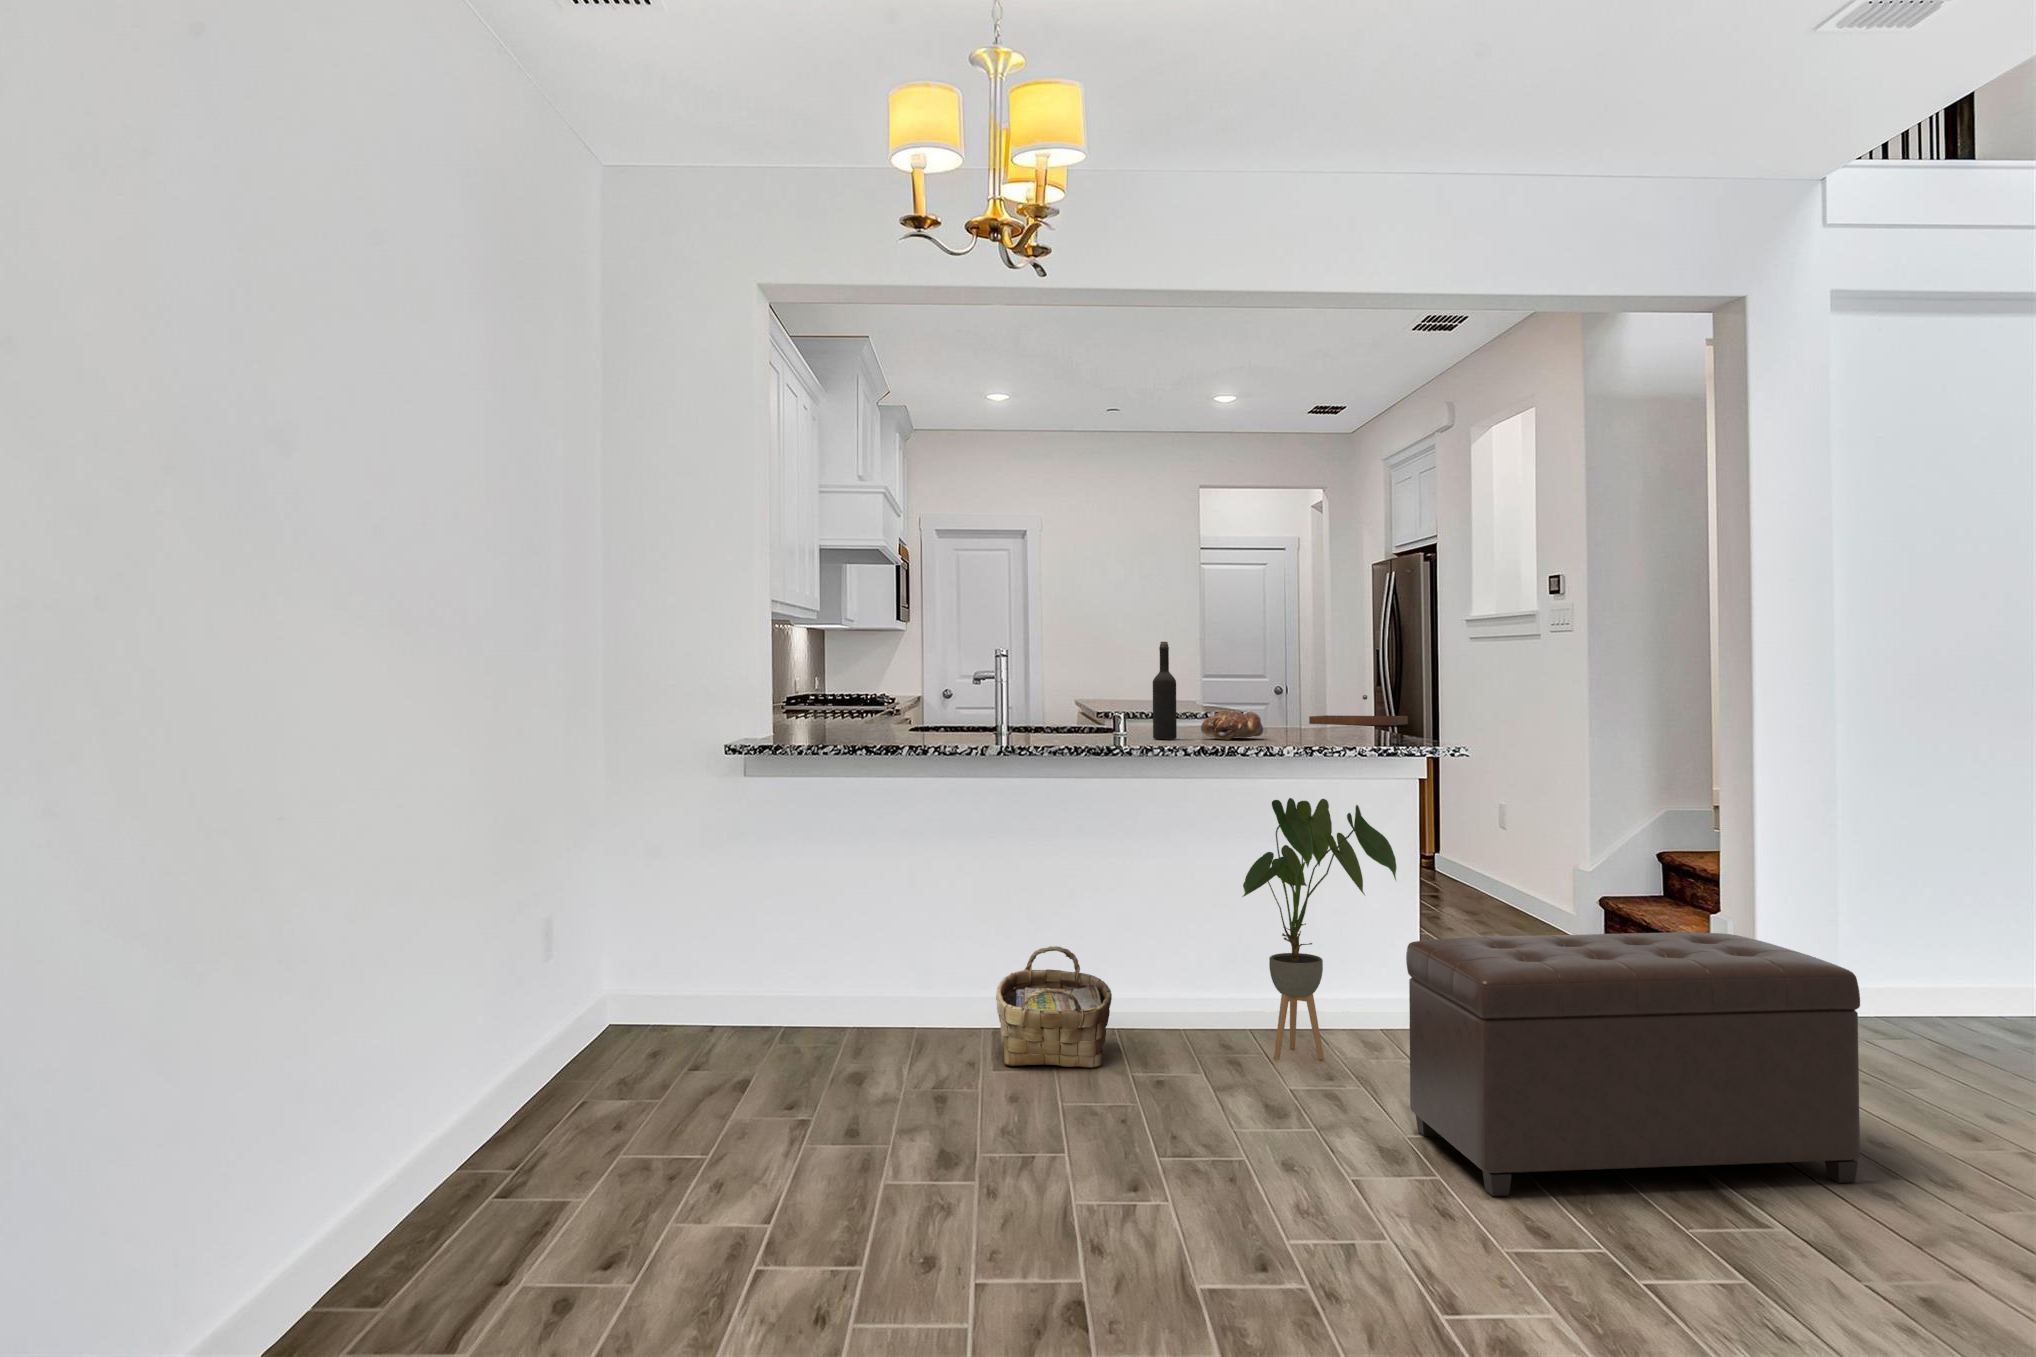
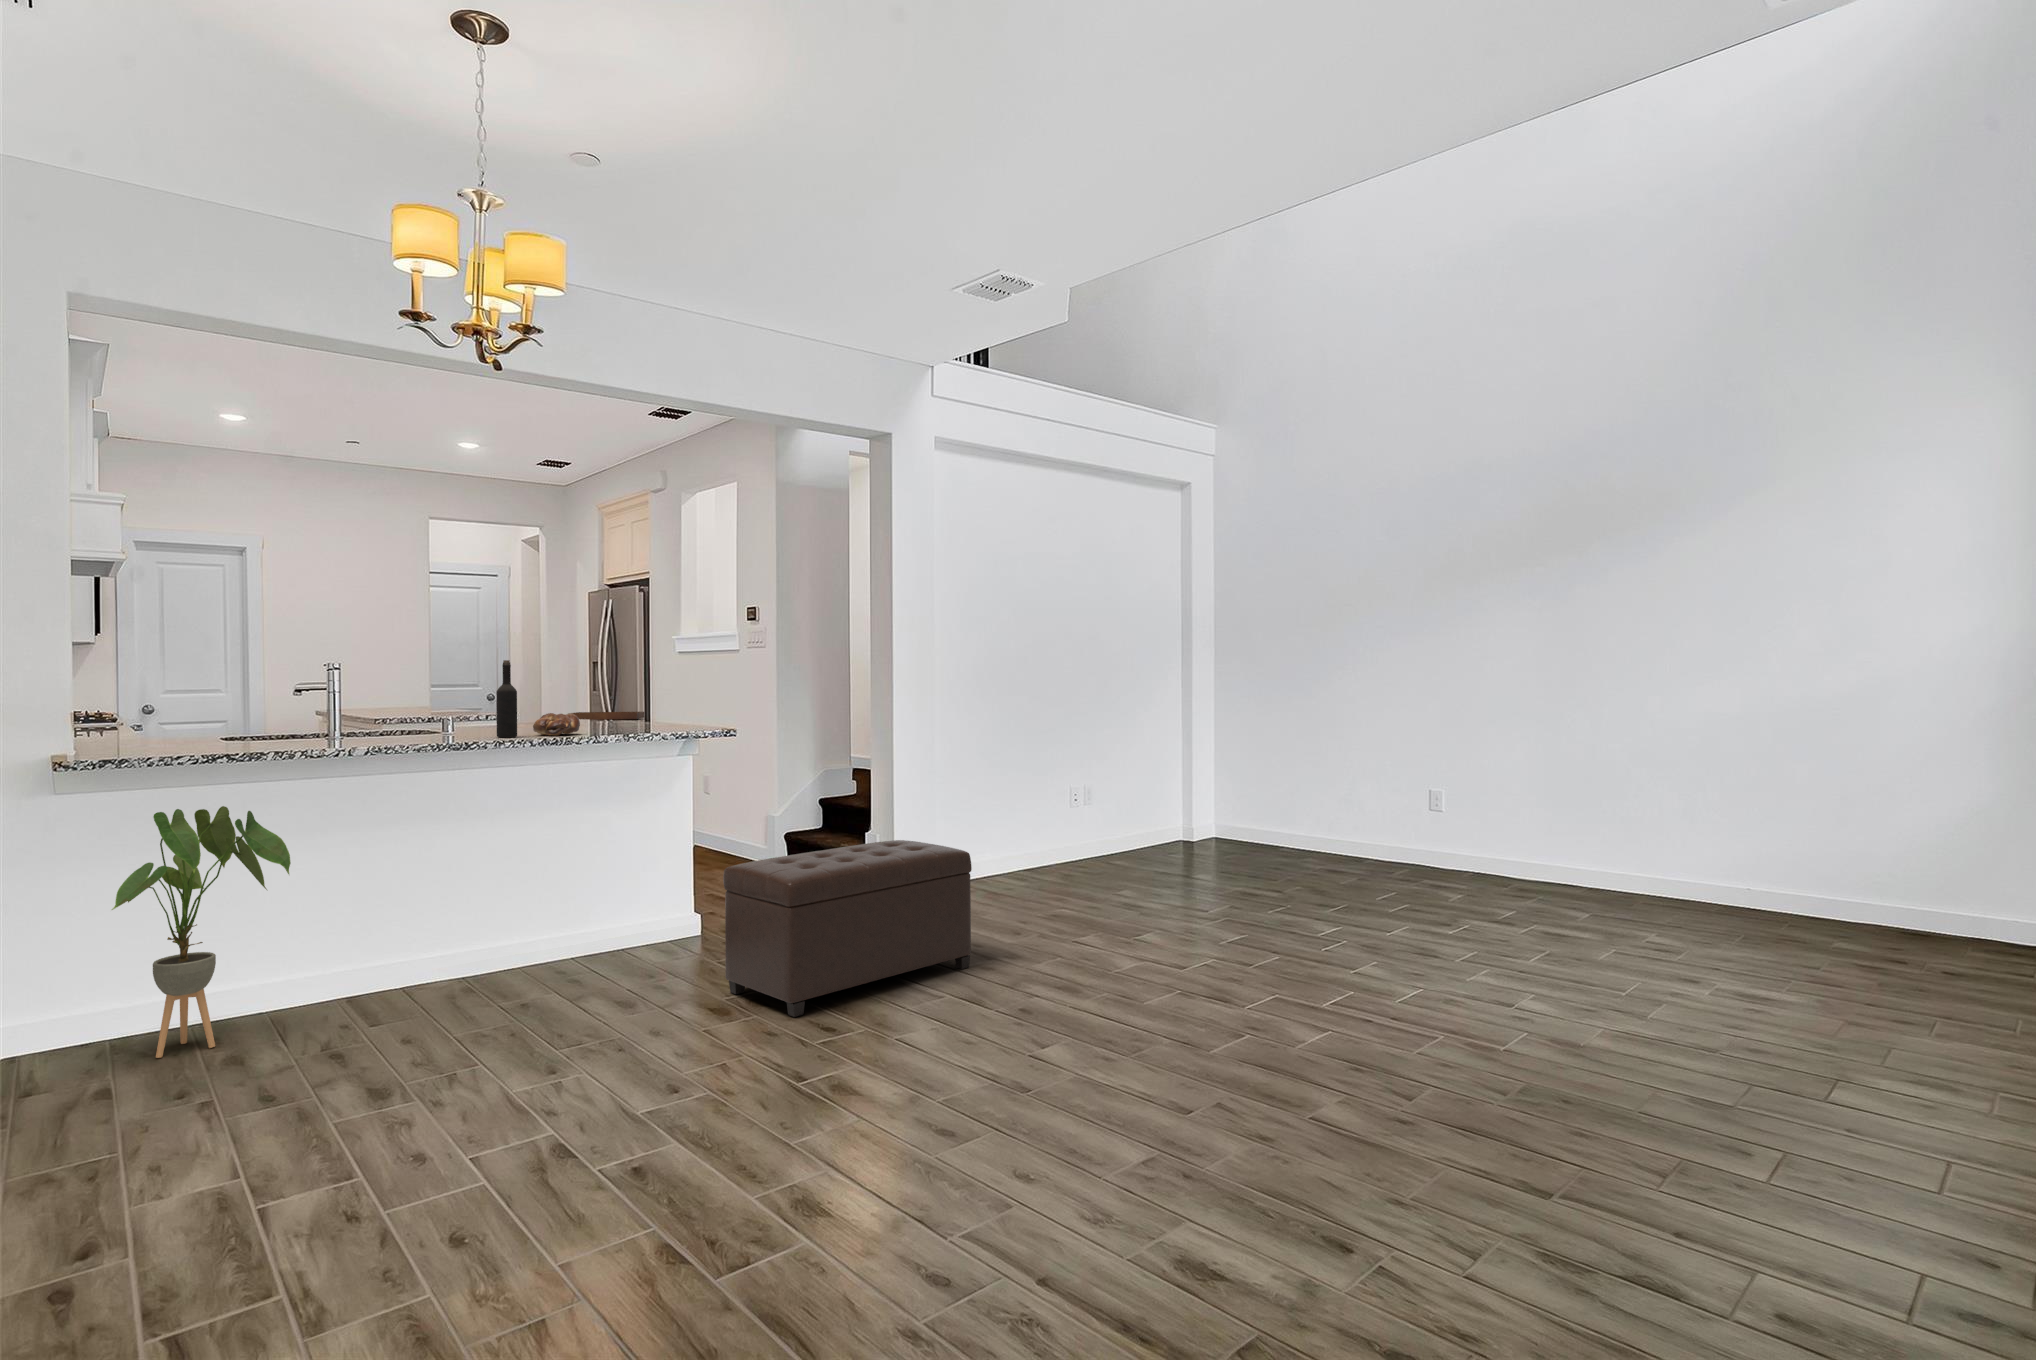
house plant: present [1243,798,1397,1059] -> present [112,806,291,1058]
woven basket: present [996,946,1112,1068] -> none [362,912,474,1016]

